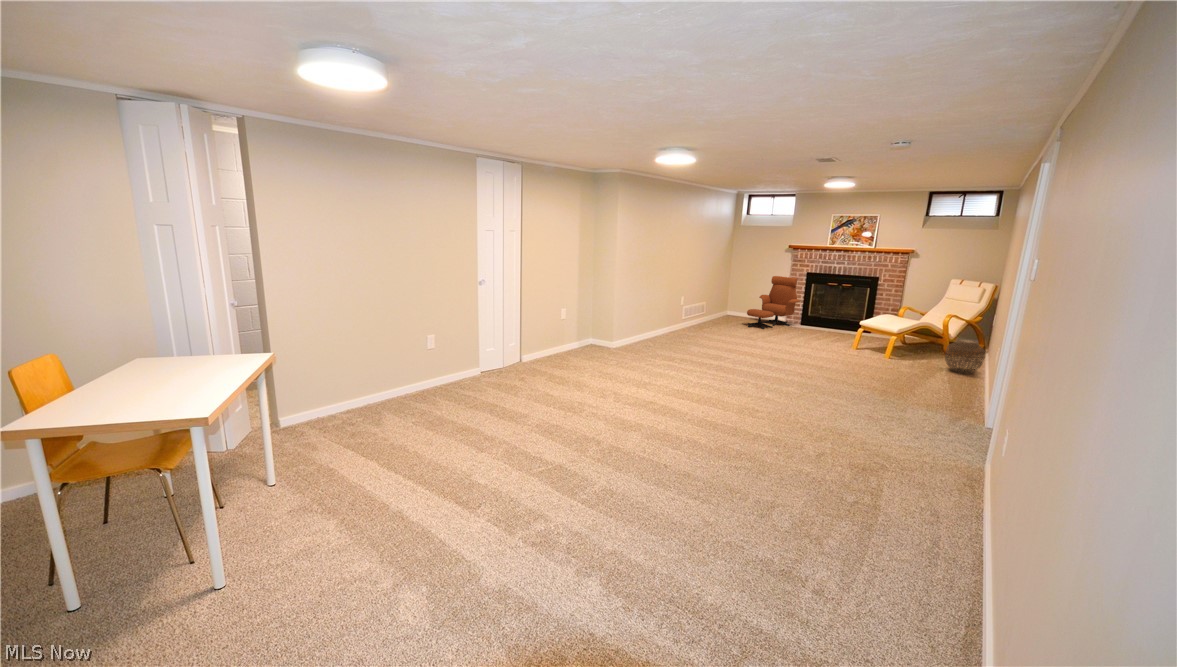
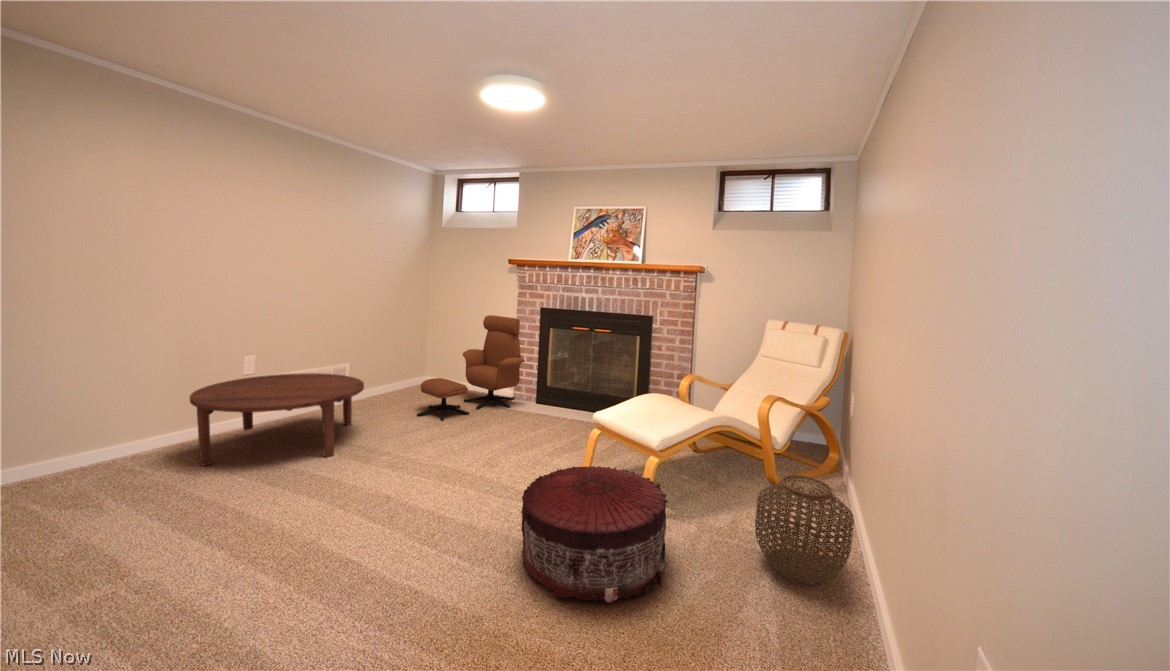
coffee table: none [679,304,743,338] -> present [190,373,364,466]
pouf: none [854,336,913,371] -> present [521,466,667,603]

